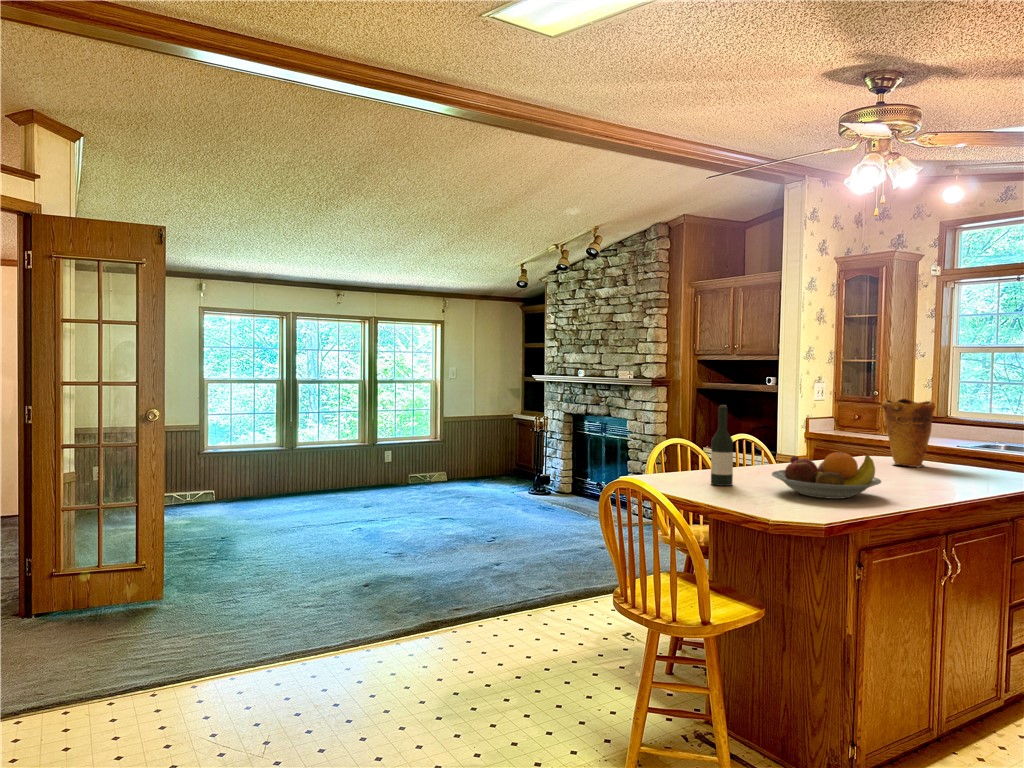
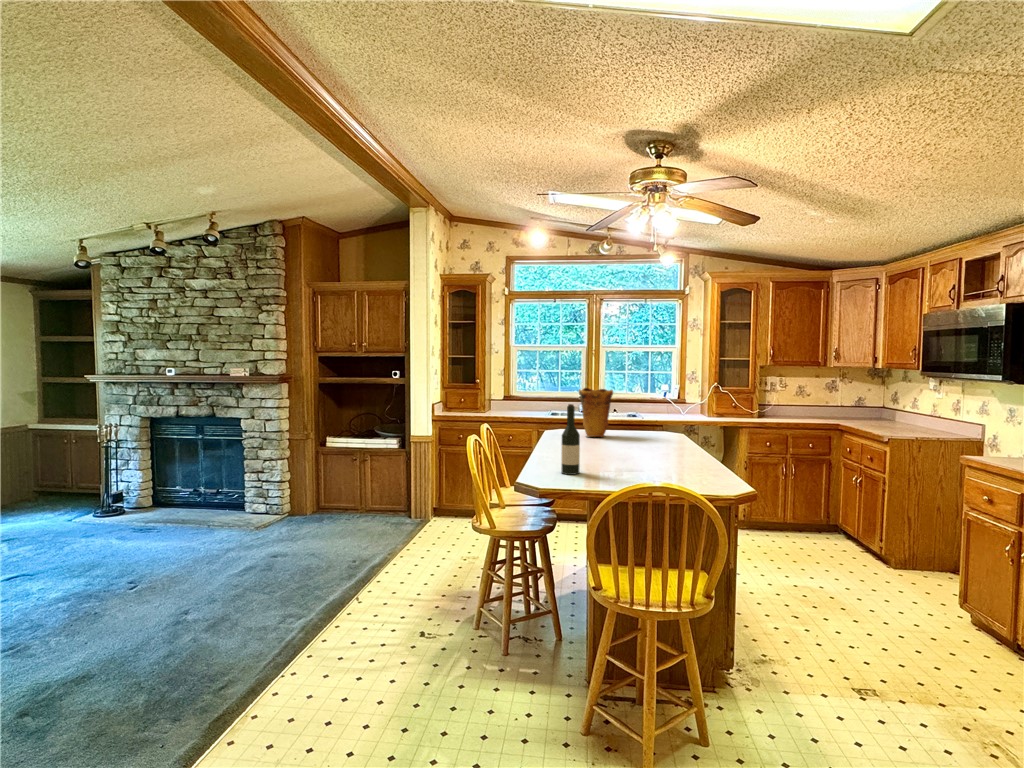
fruit bowl: present [772,452,881,499] -> none [608,434,687,471]

